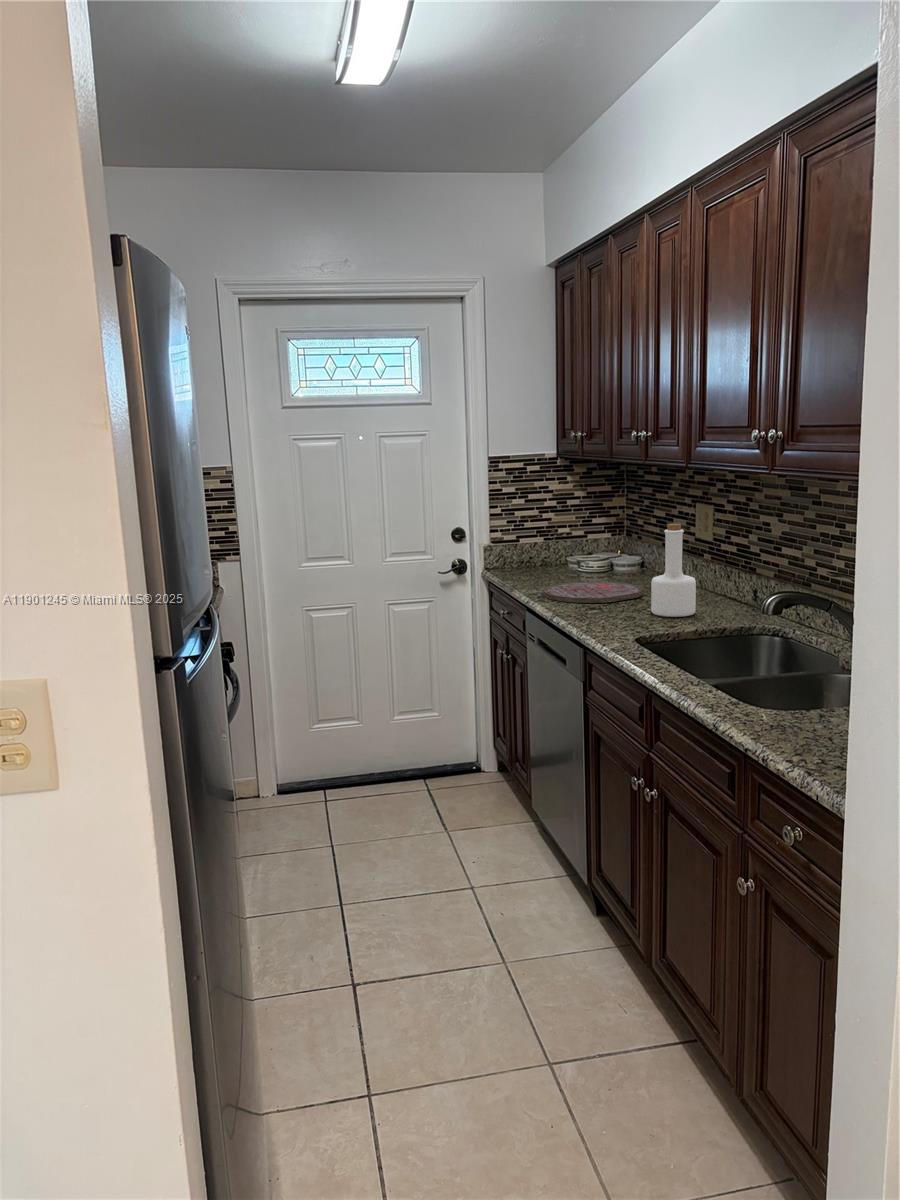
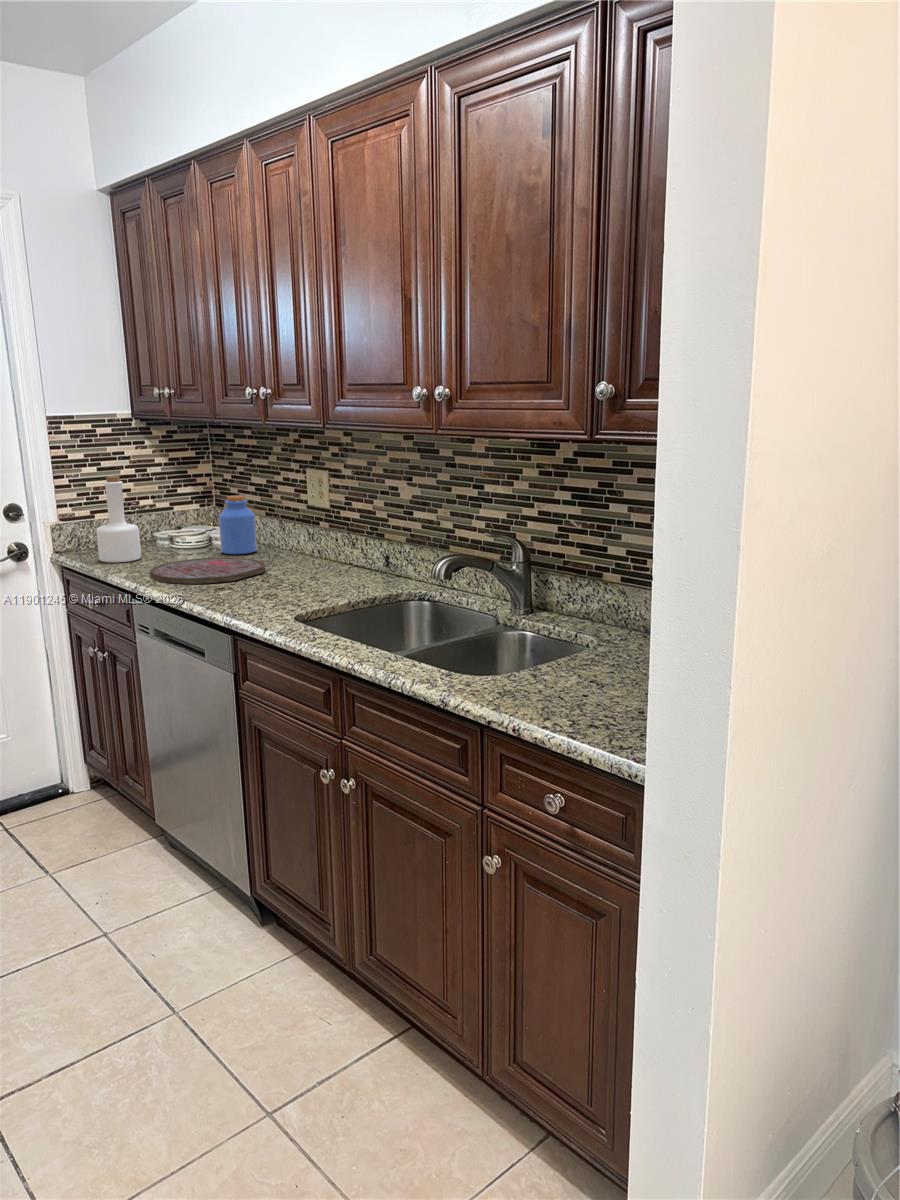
bottle: present [651,524,696,617] -> present [96,476,141,562]
jar: none [616,527,649,580] -> present [219,495,257,554]

